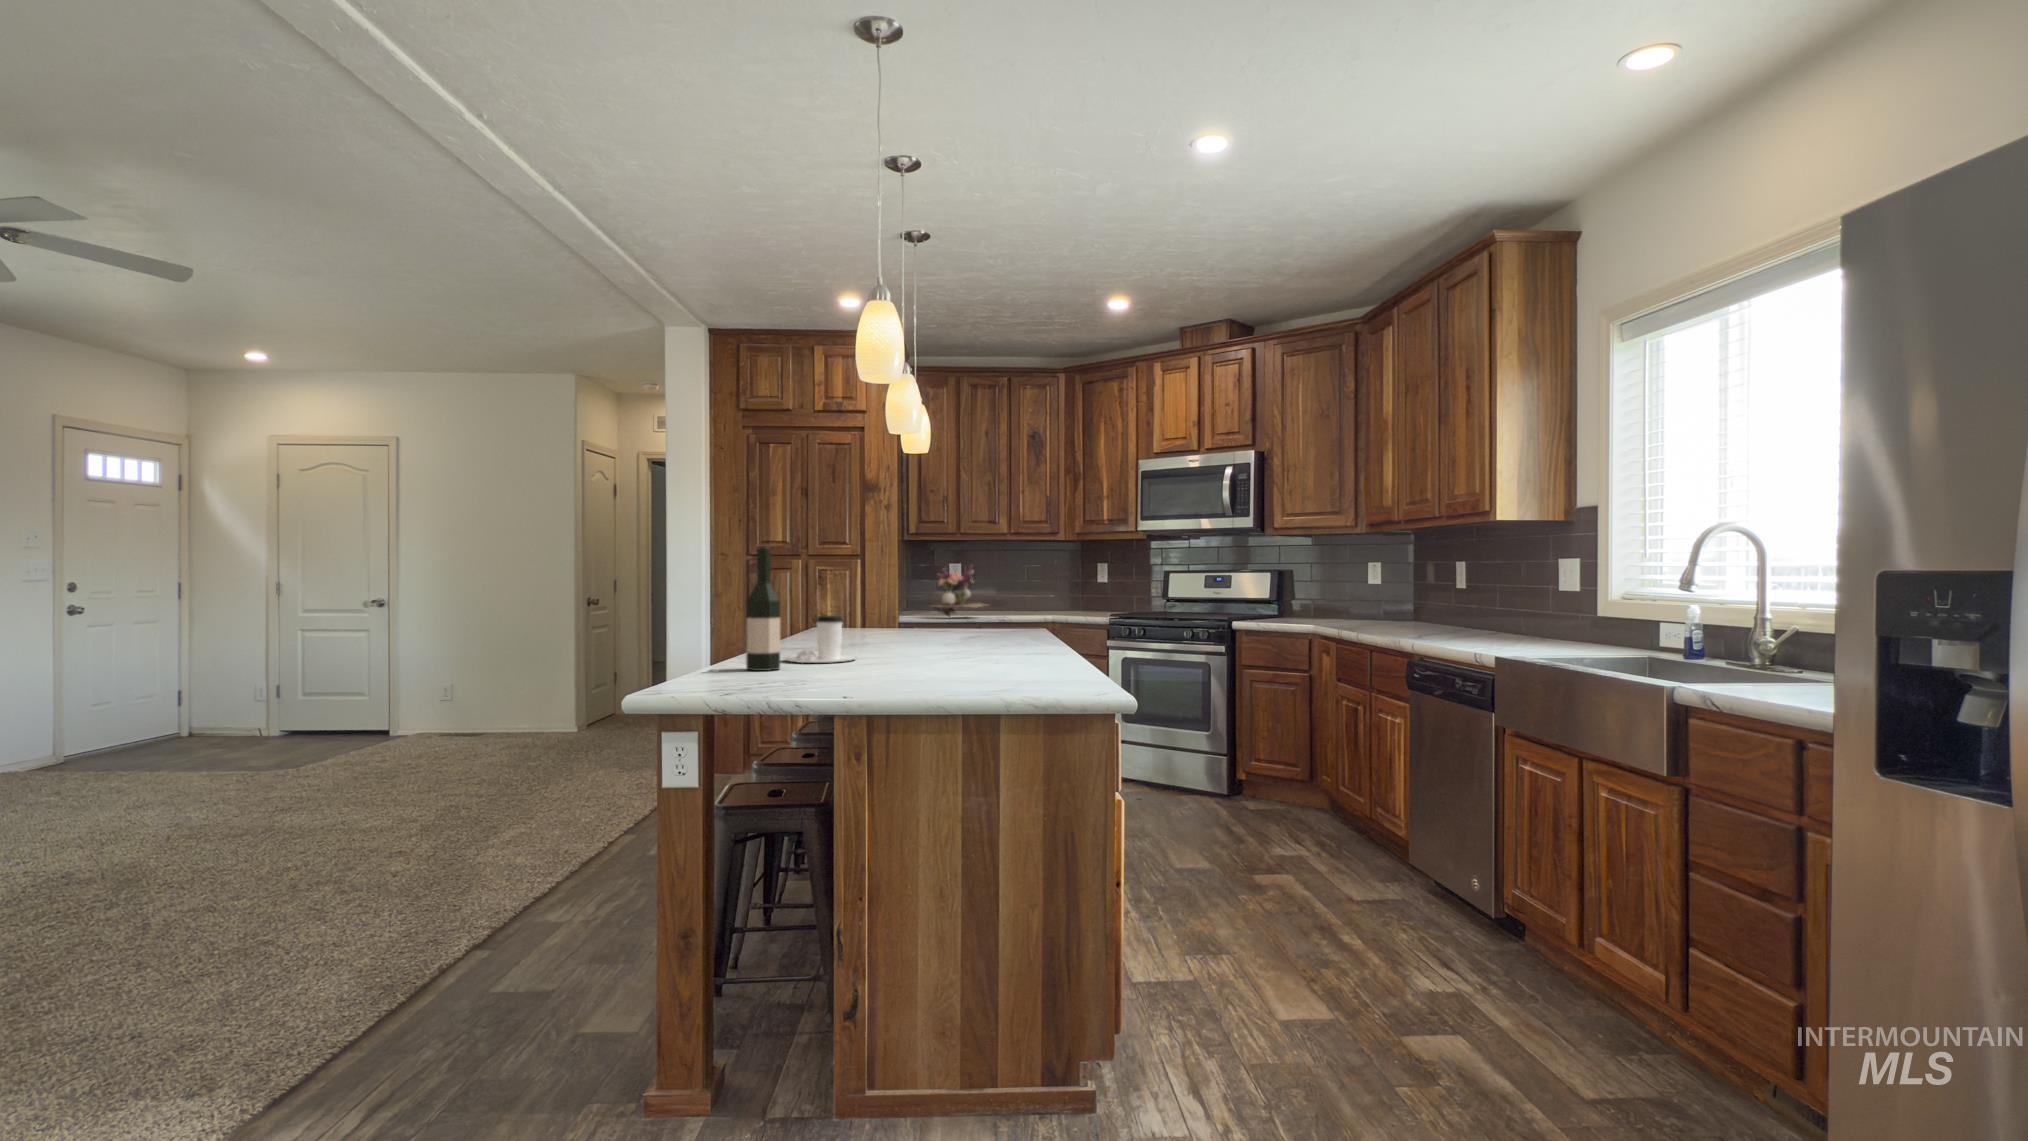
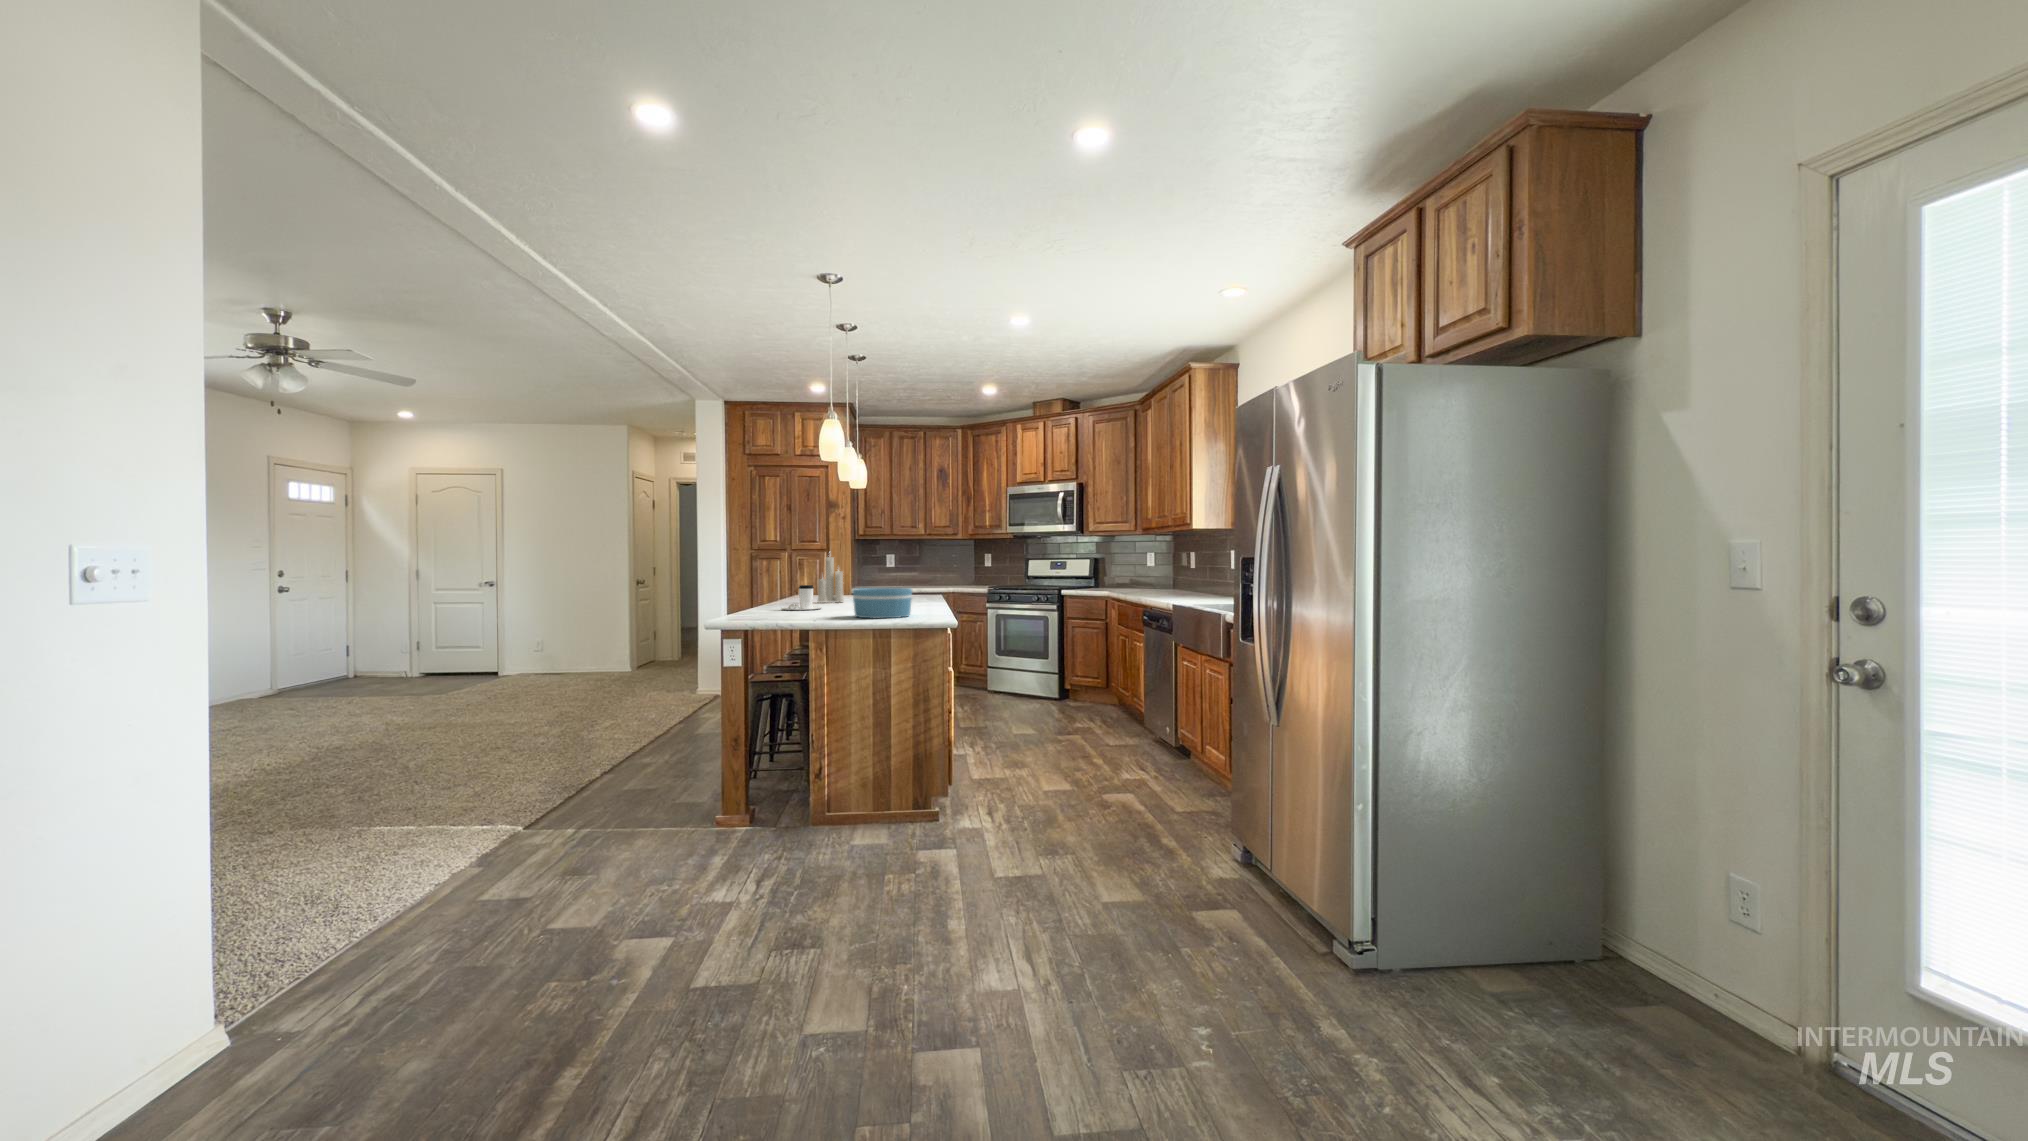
wine bottle: present [746,546,780,671] -> none [762,548,780,613]
candle: none [846,550,891,644] -> present [818,557,844,602]
flower arrangement: present [931,566,985,616] -> none [875,555,916,590]
bowl: none [925,625,1046,692] -> present [853,588,912,618]

